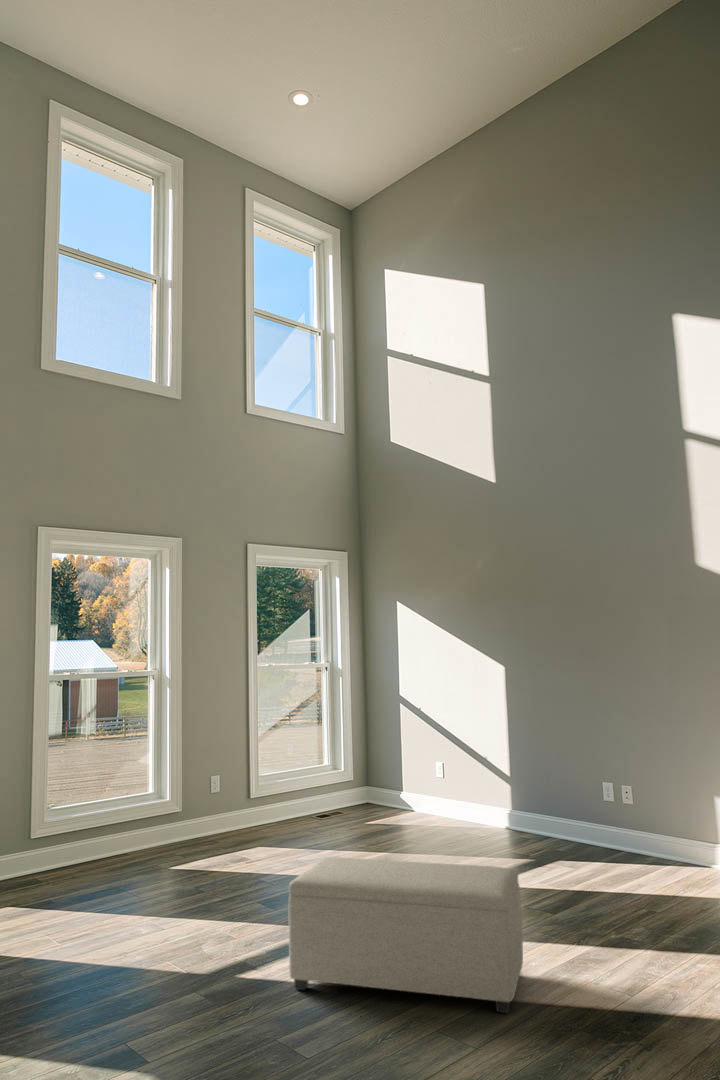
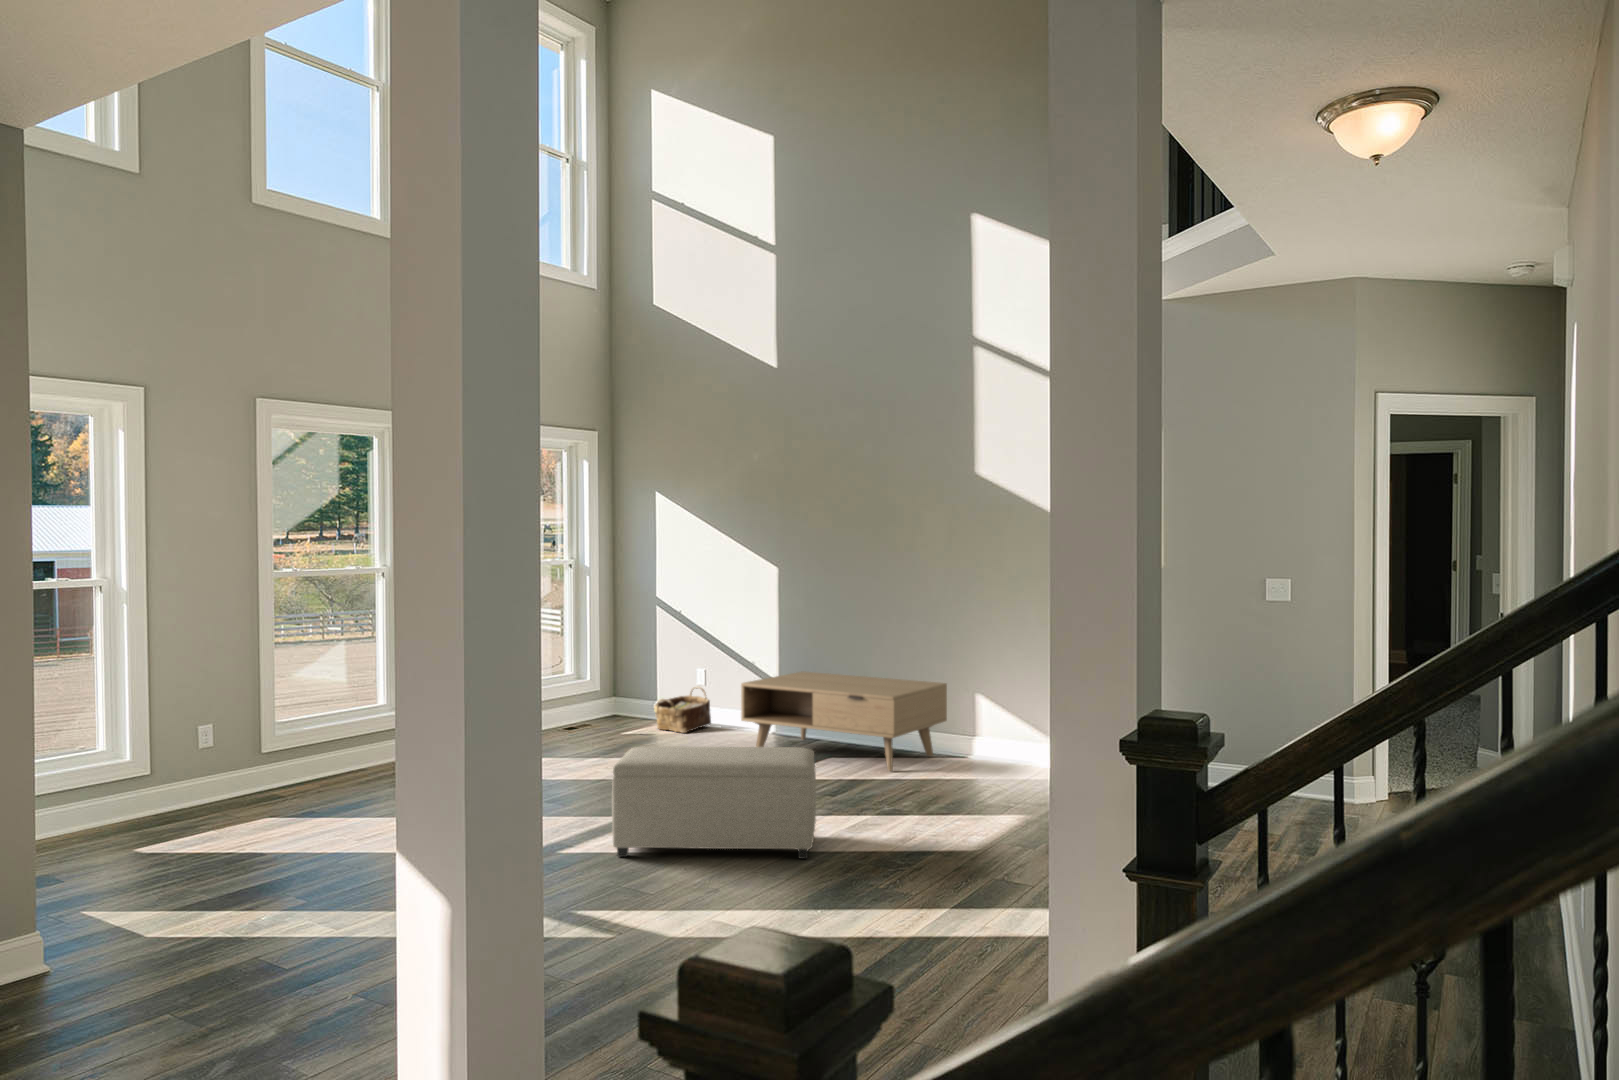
coffee table: none [467,768,683,882] -> present [741,672,947,771]
woven basket: none [396,779,449,825] -> present [654,687,711,733]

